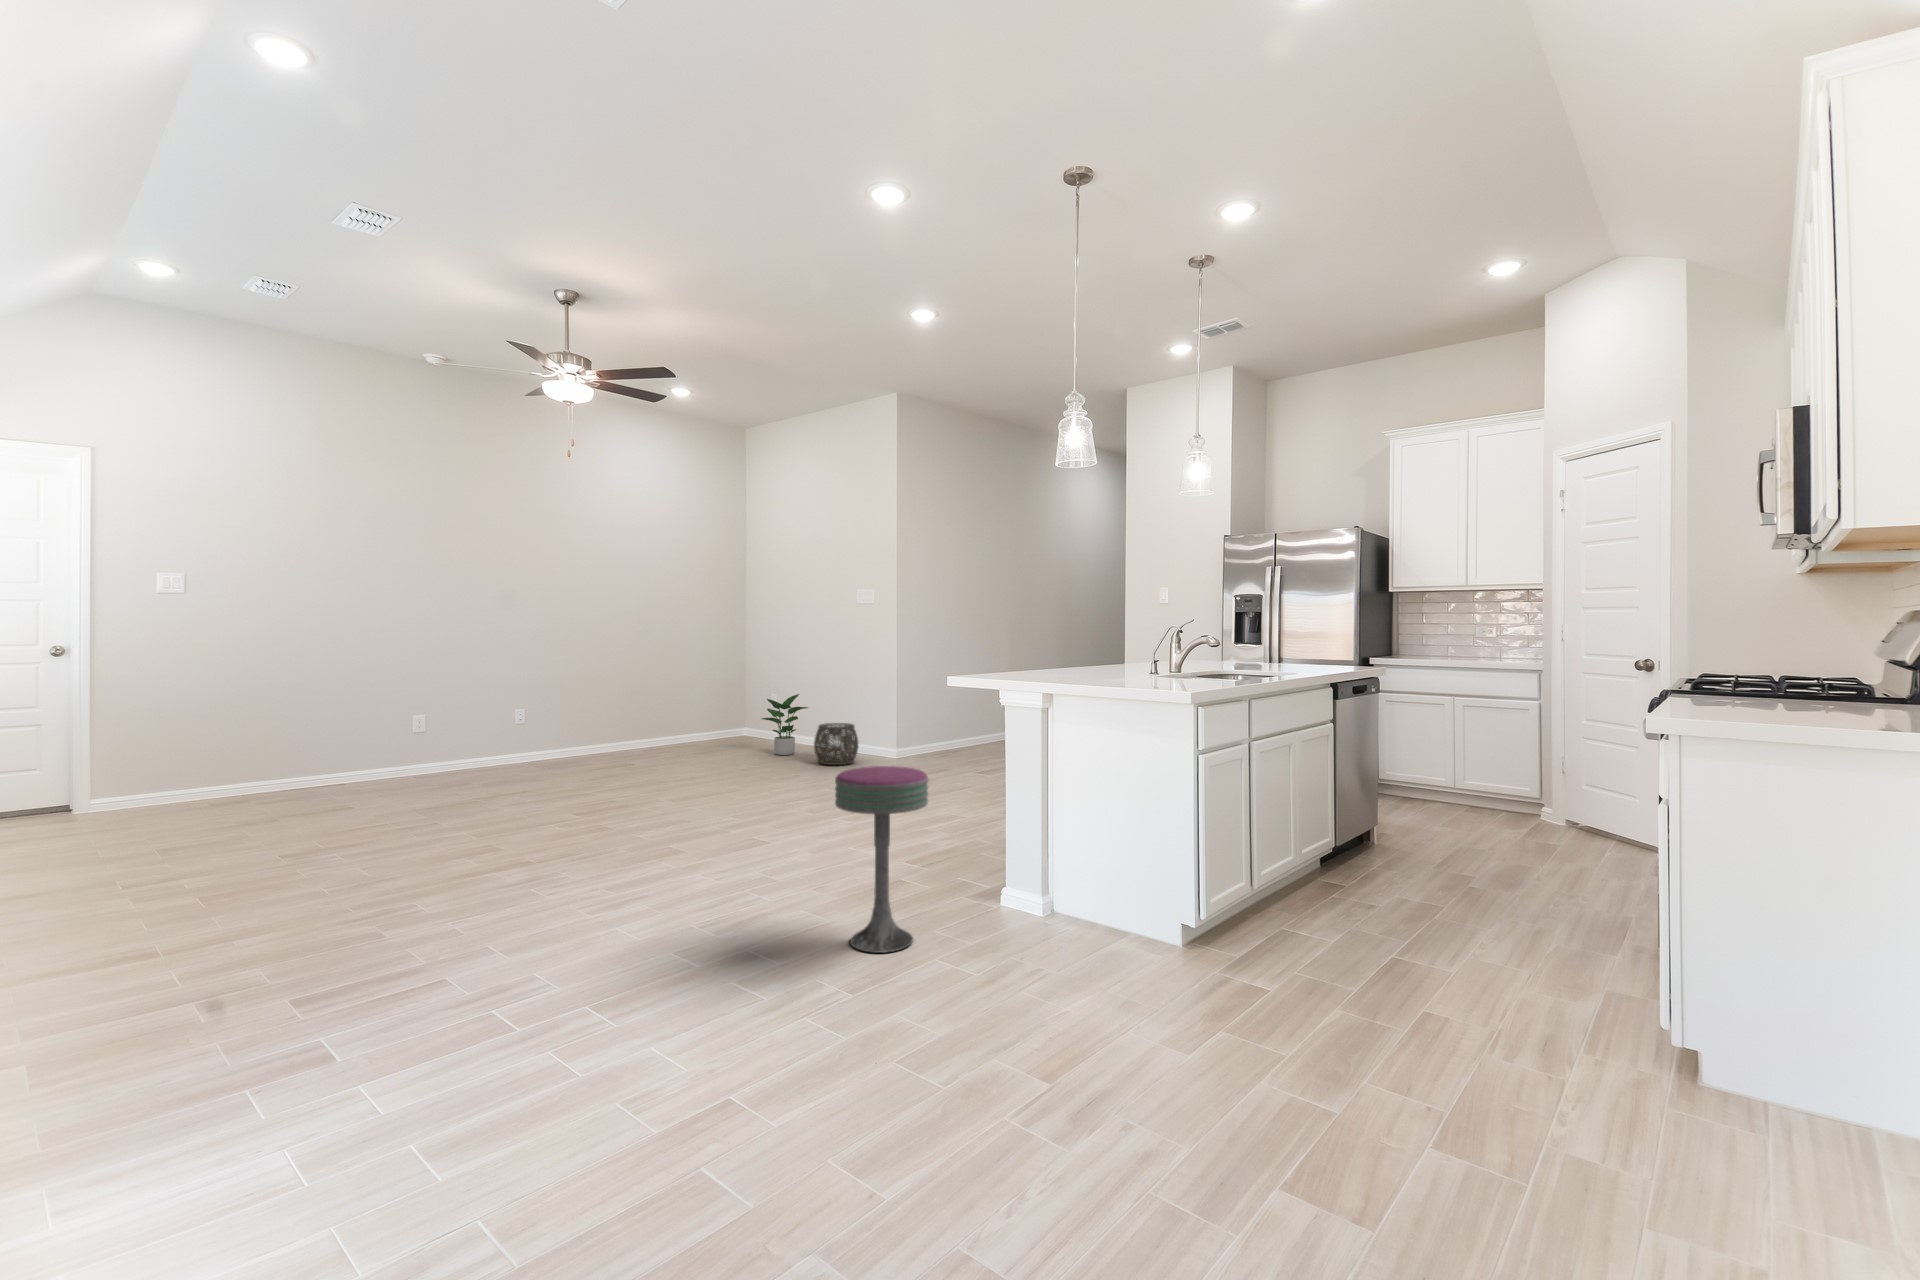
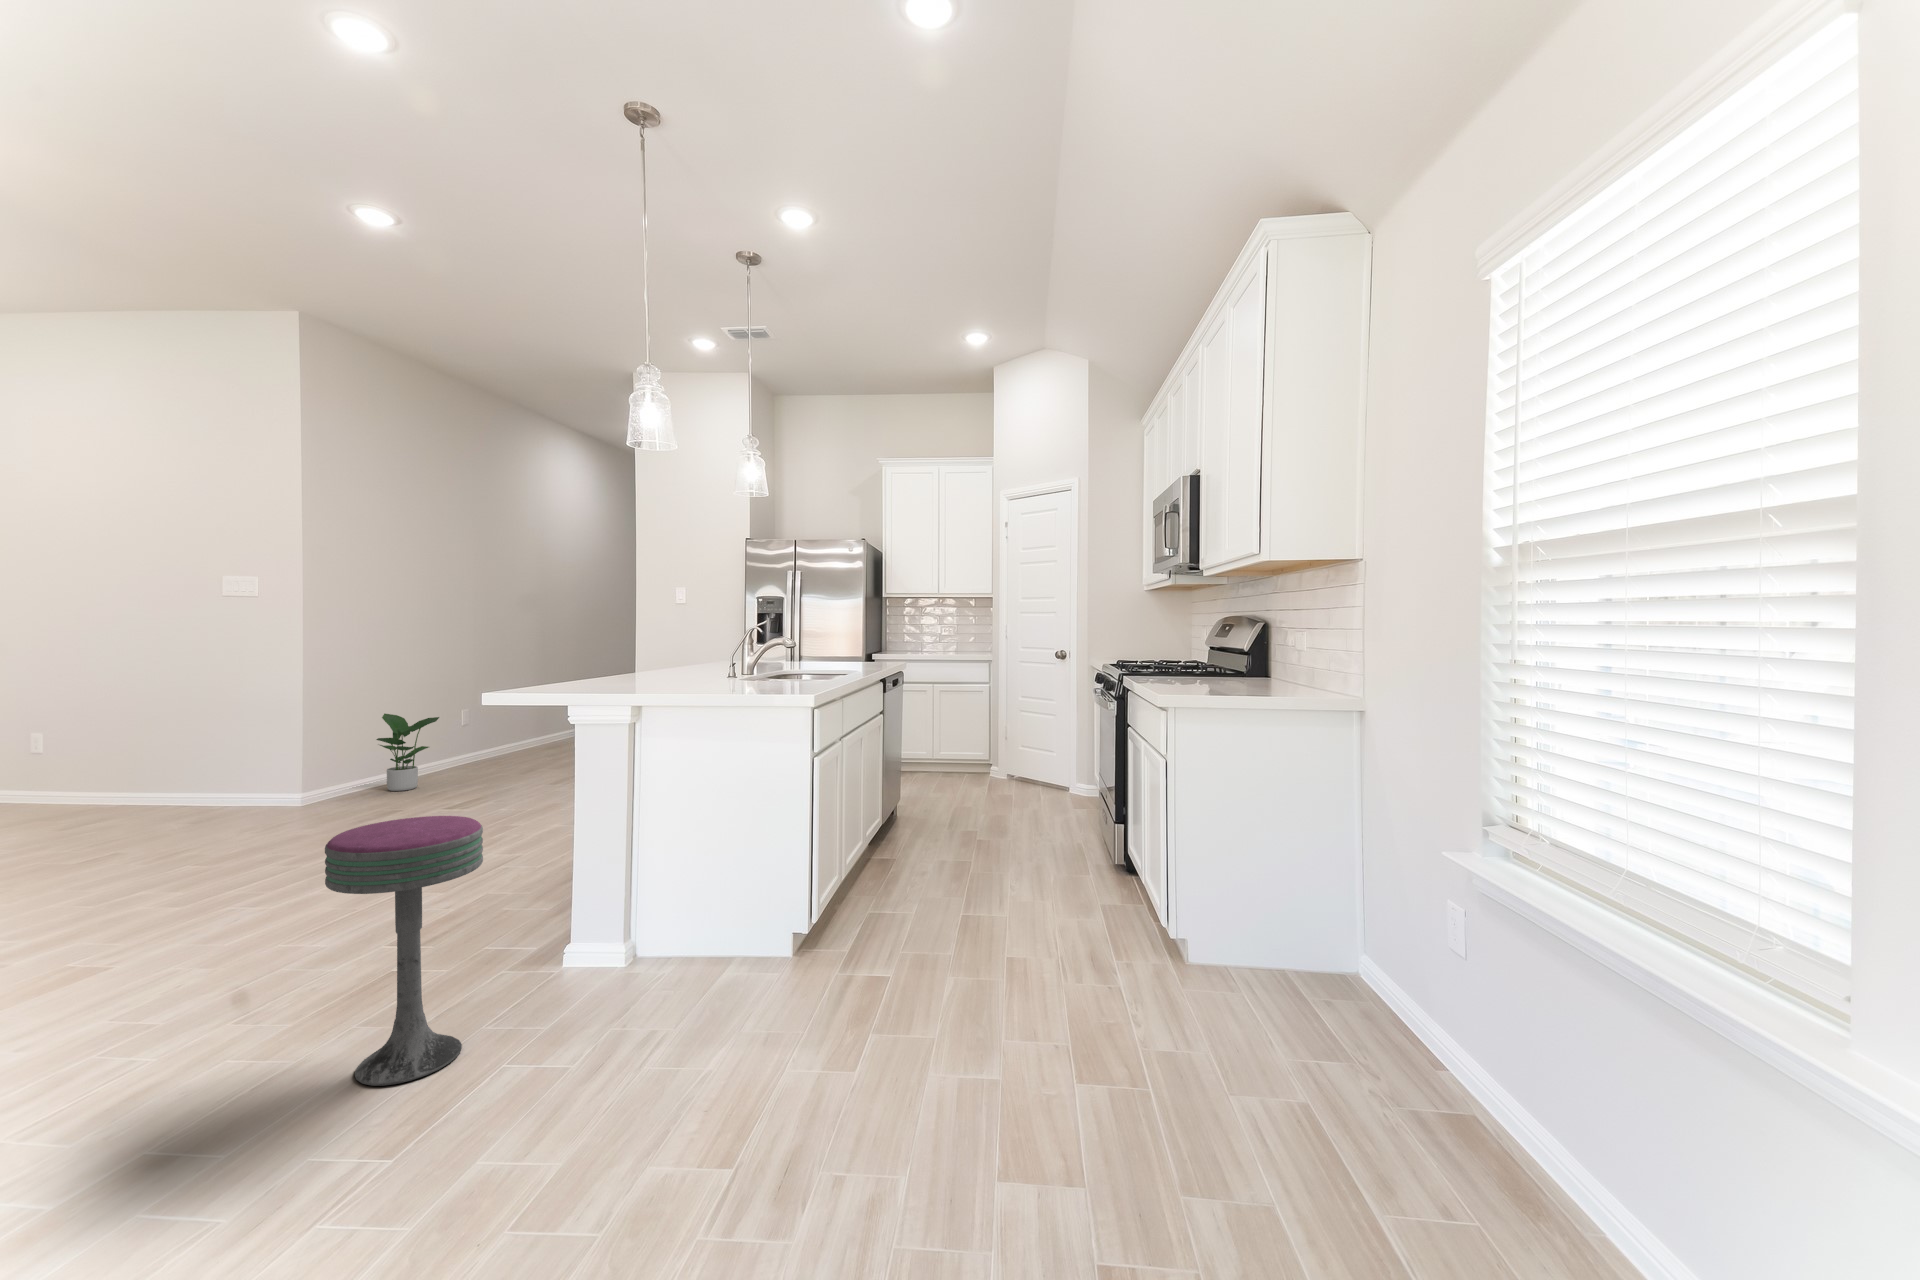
potted plant: present [762,694,808,755] -> present [376,714,439,791]
woven basket: present [814,723,858,765] -> none [176,760,262,822]

